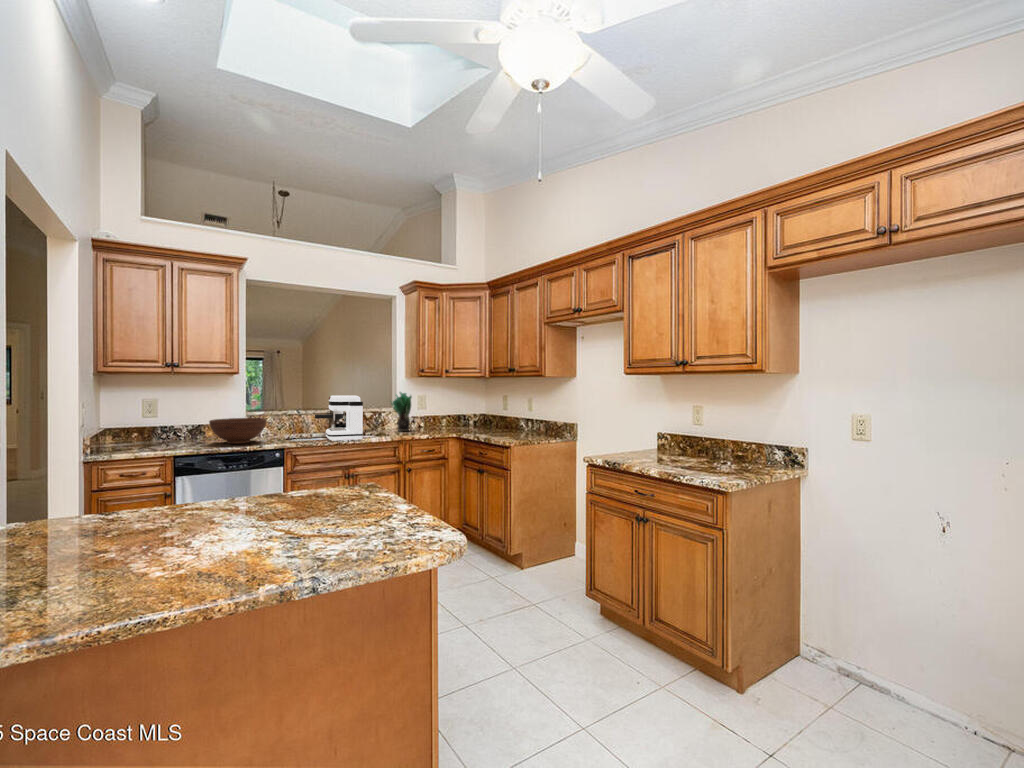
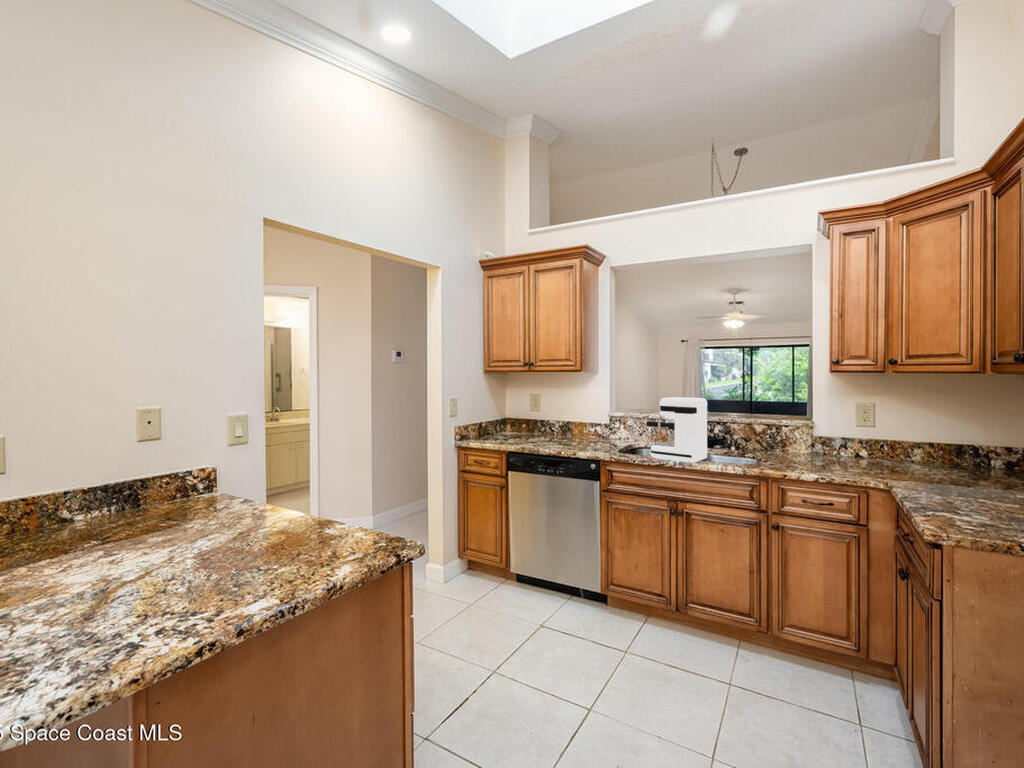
potted plant: present [391,392,412,431] -> none [789,394,839,461]
fruit bowl: present [209,418,267,444] -> none [550,418,605,446]

